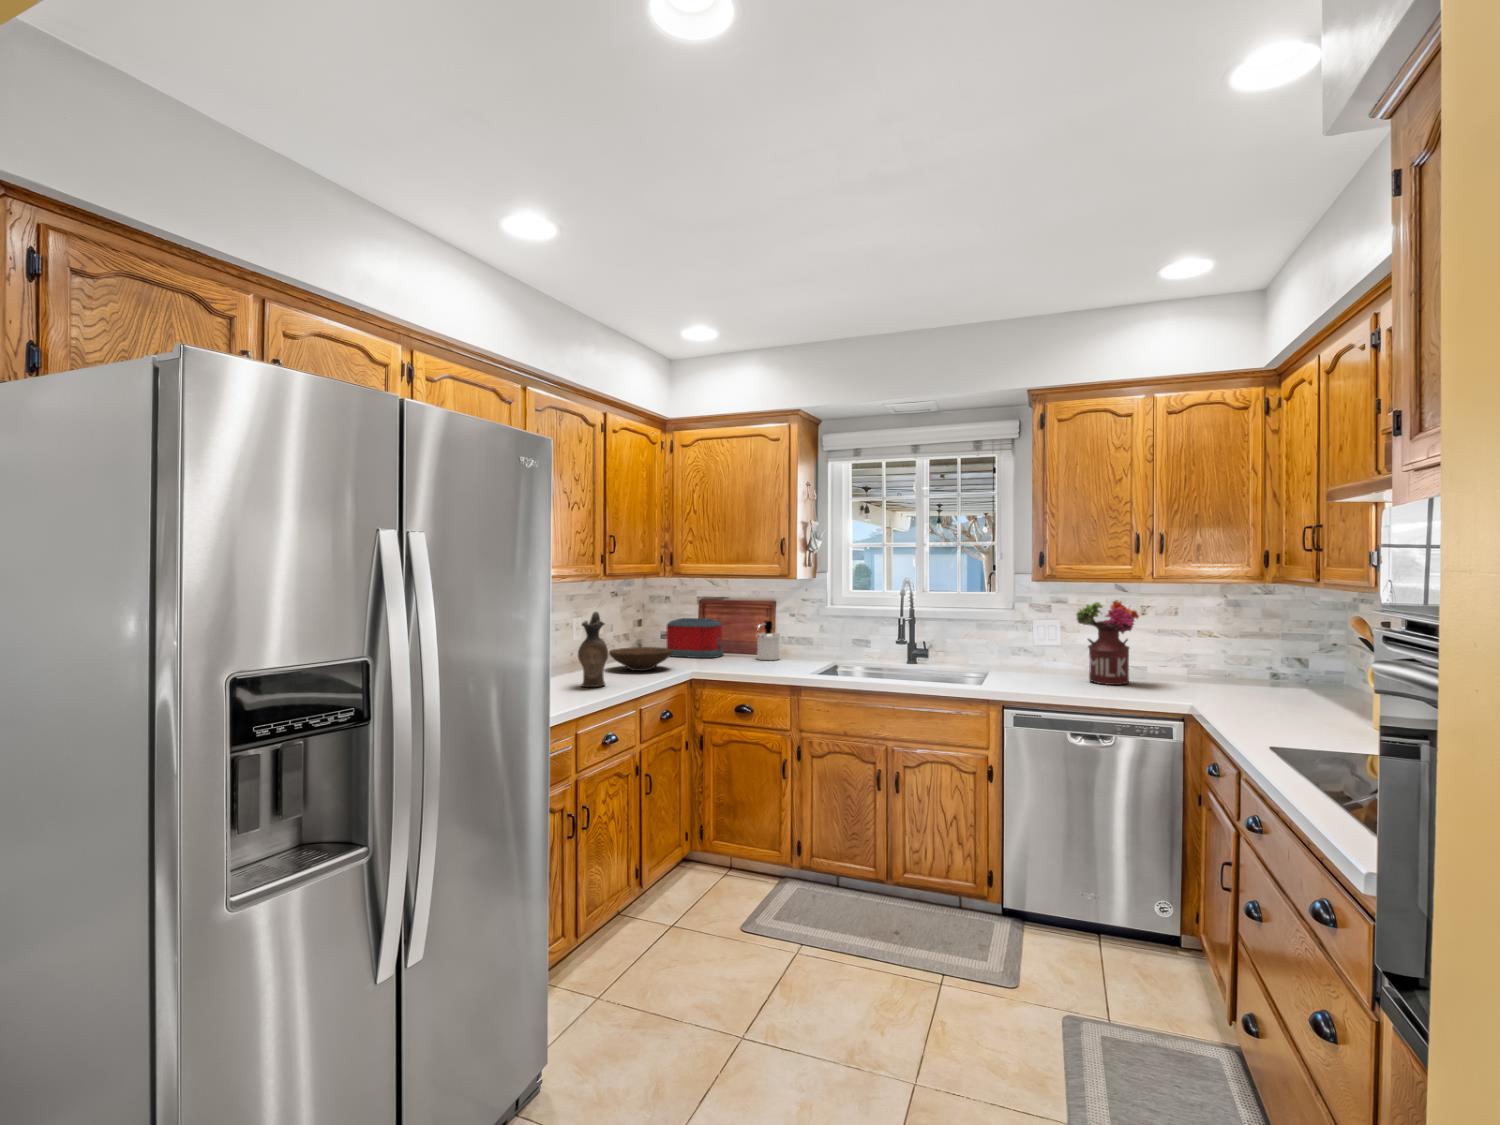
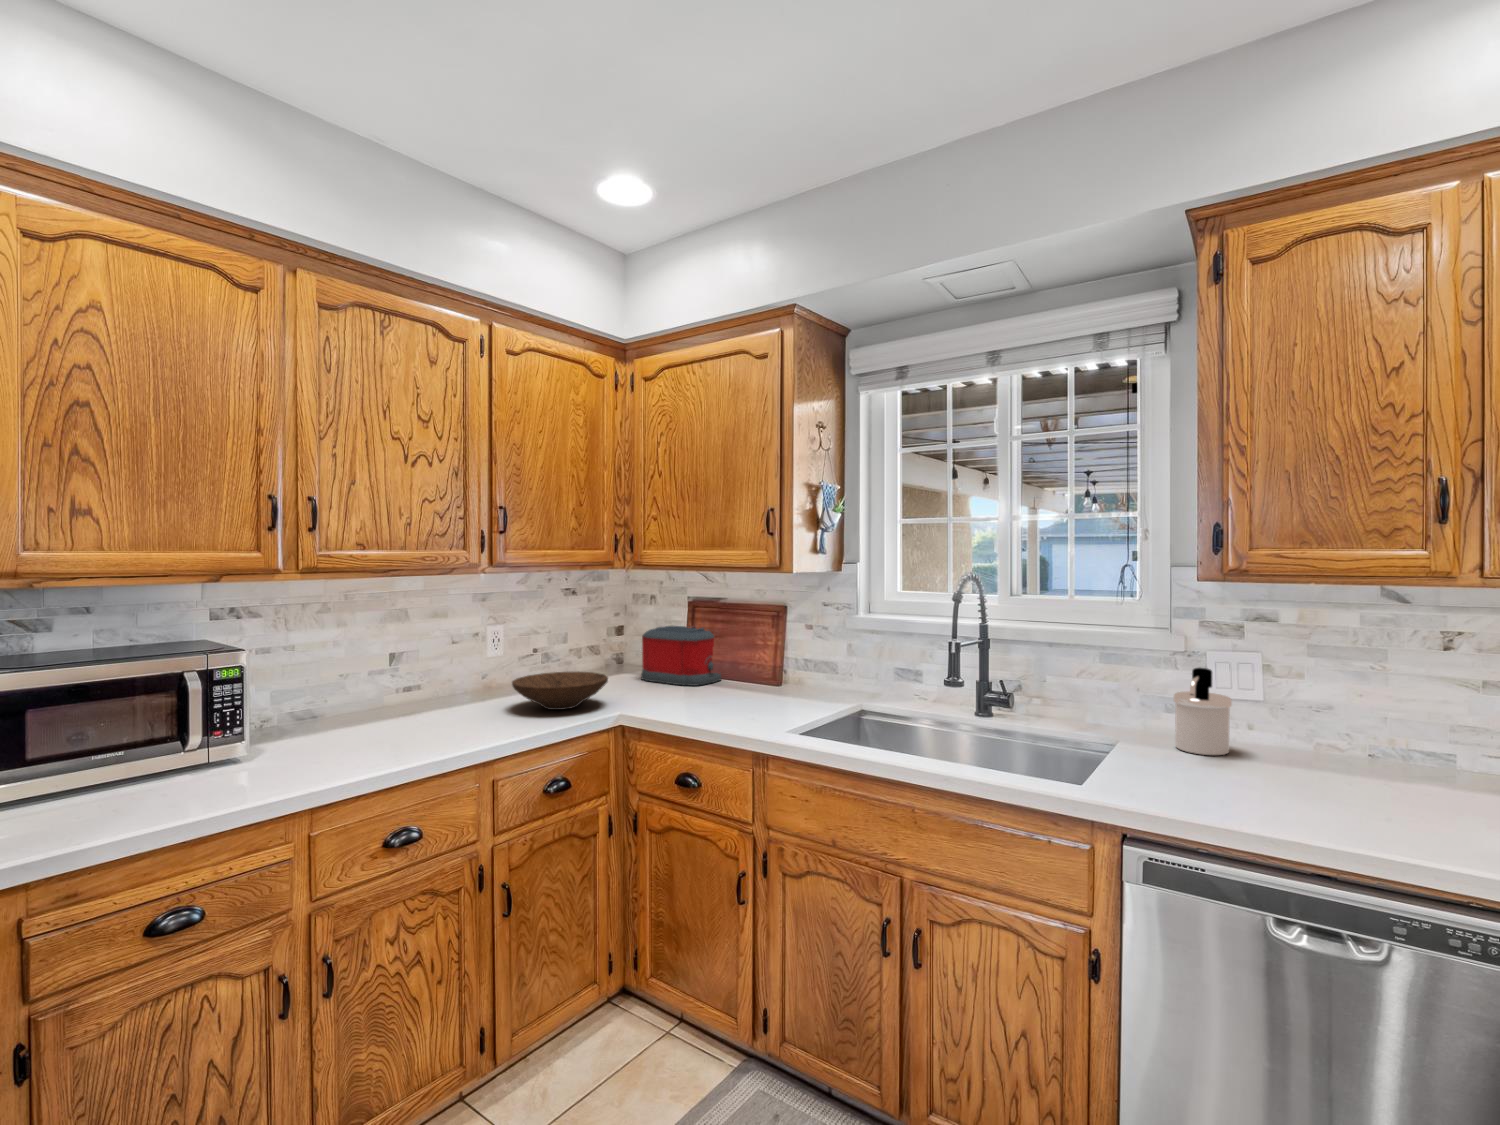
flower arrangement: present [1077,600,1139,685] -> none [1290,620,1444,799]
ceramic pitcher: present [578,612,608,687] -> none [394,627,448,748]
soap dispenser: present [757,621,780,660] -> present [1174,668,1232,755]

